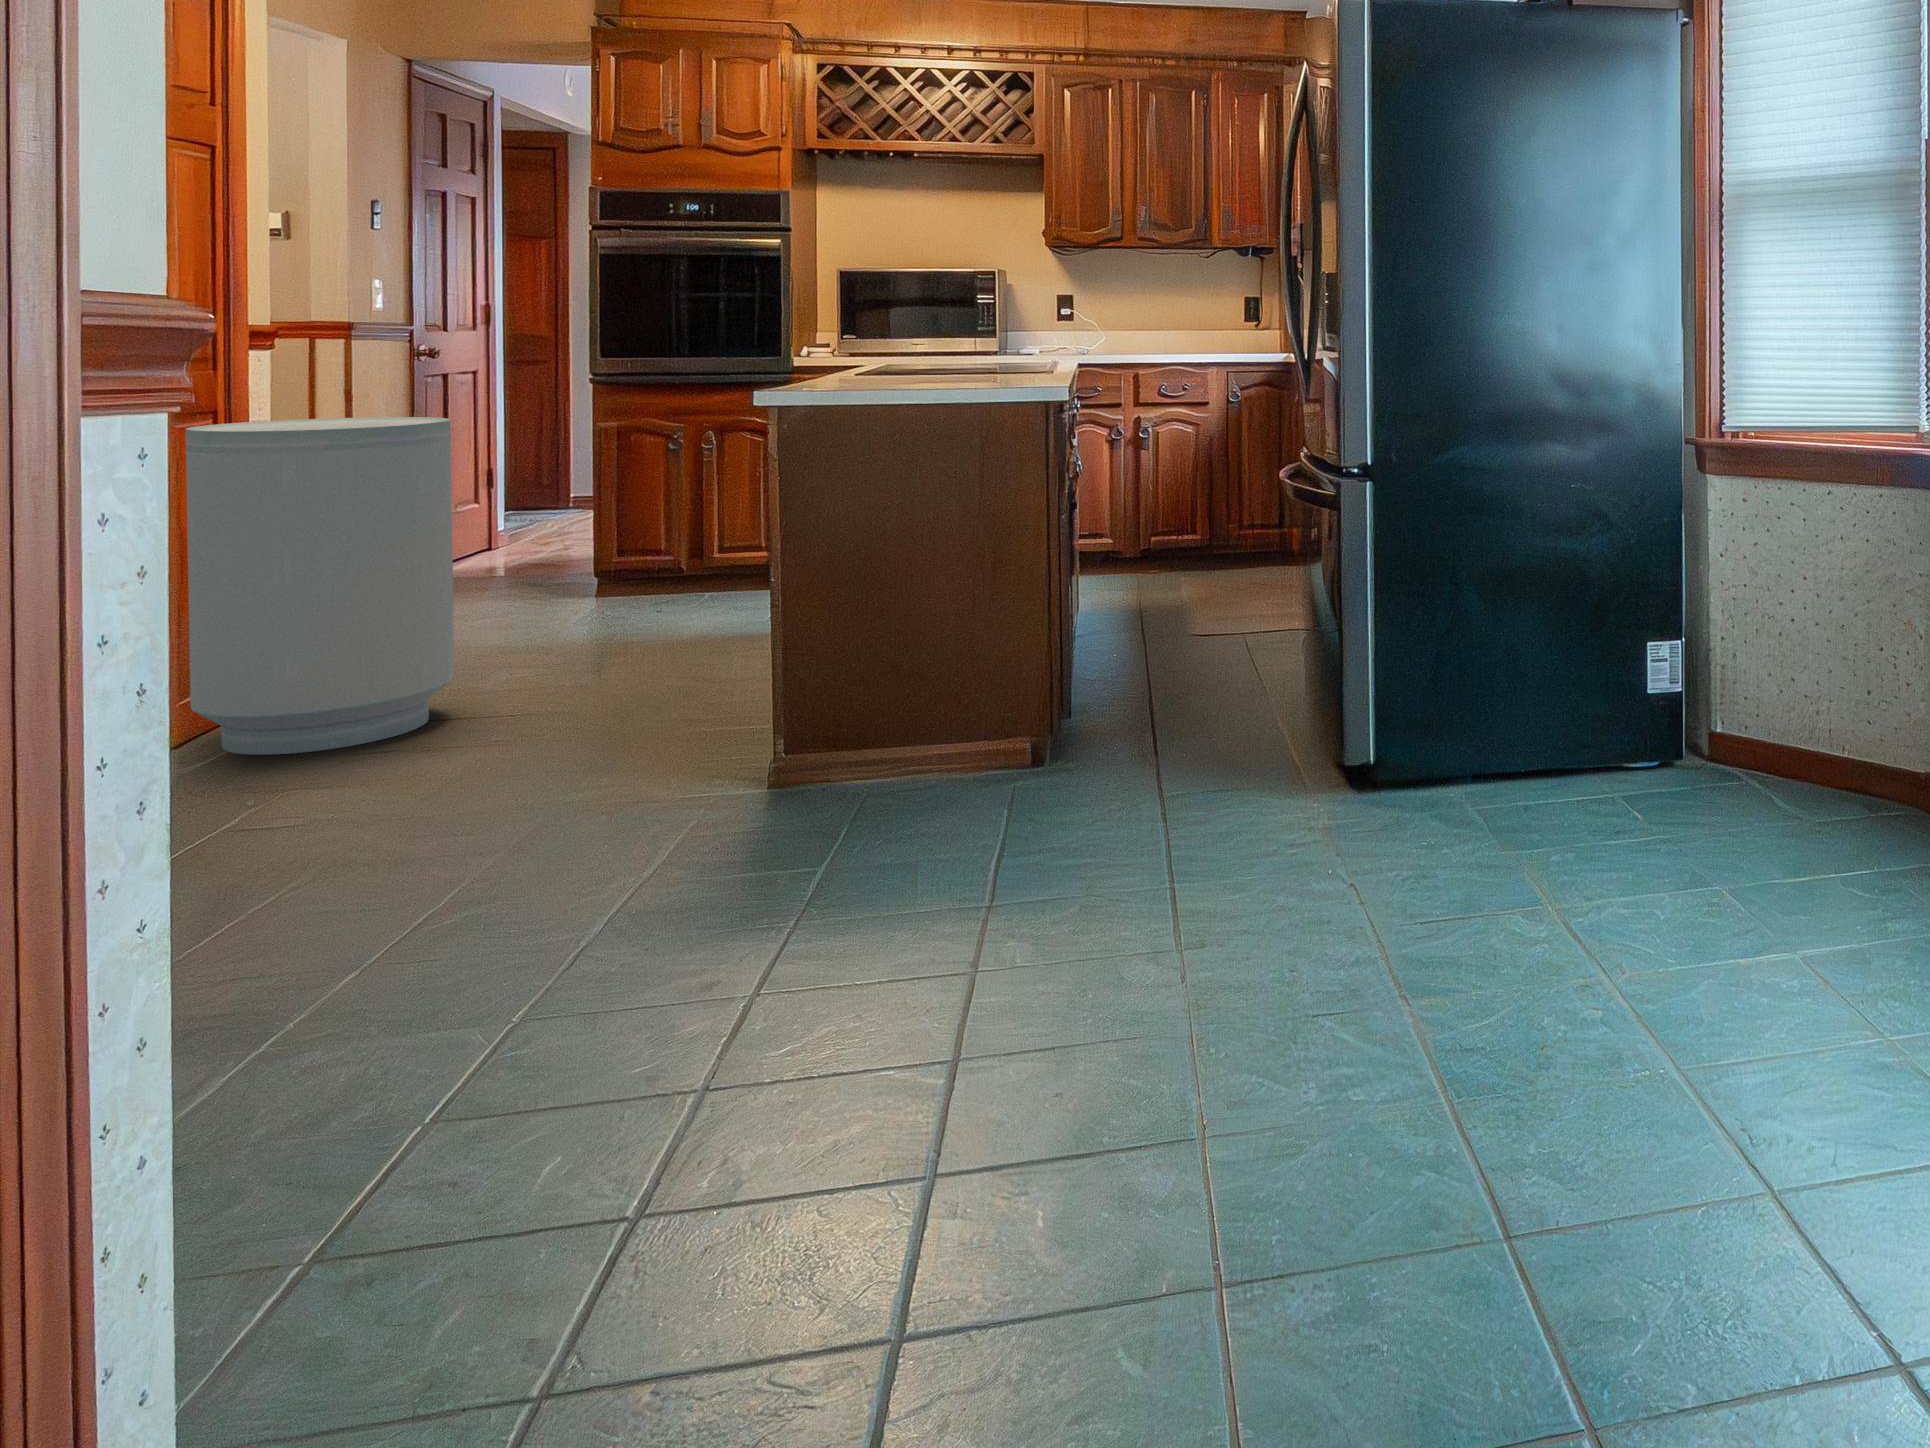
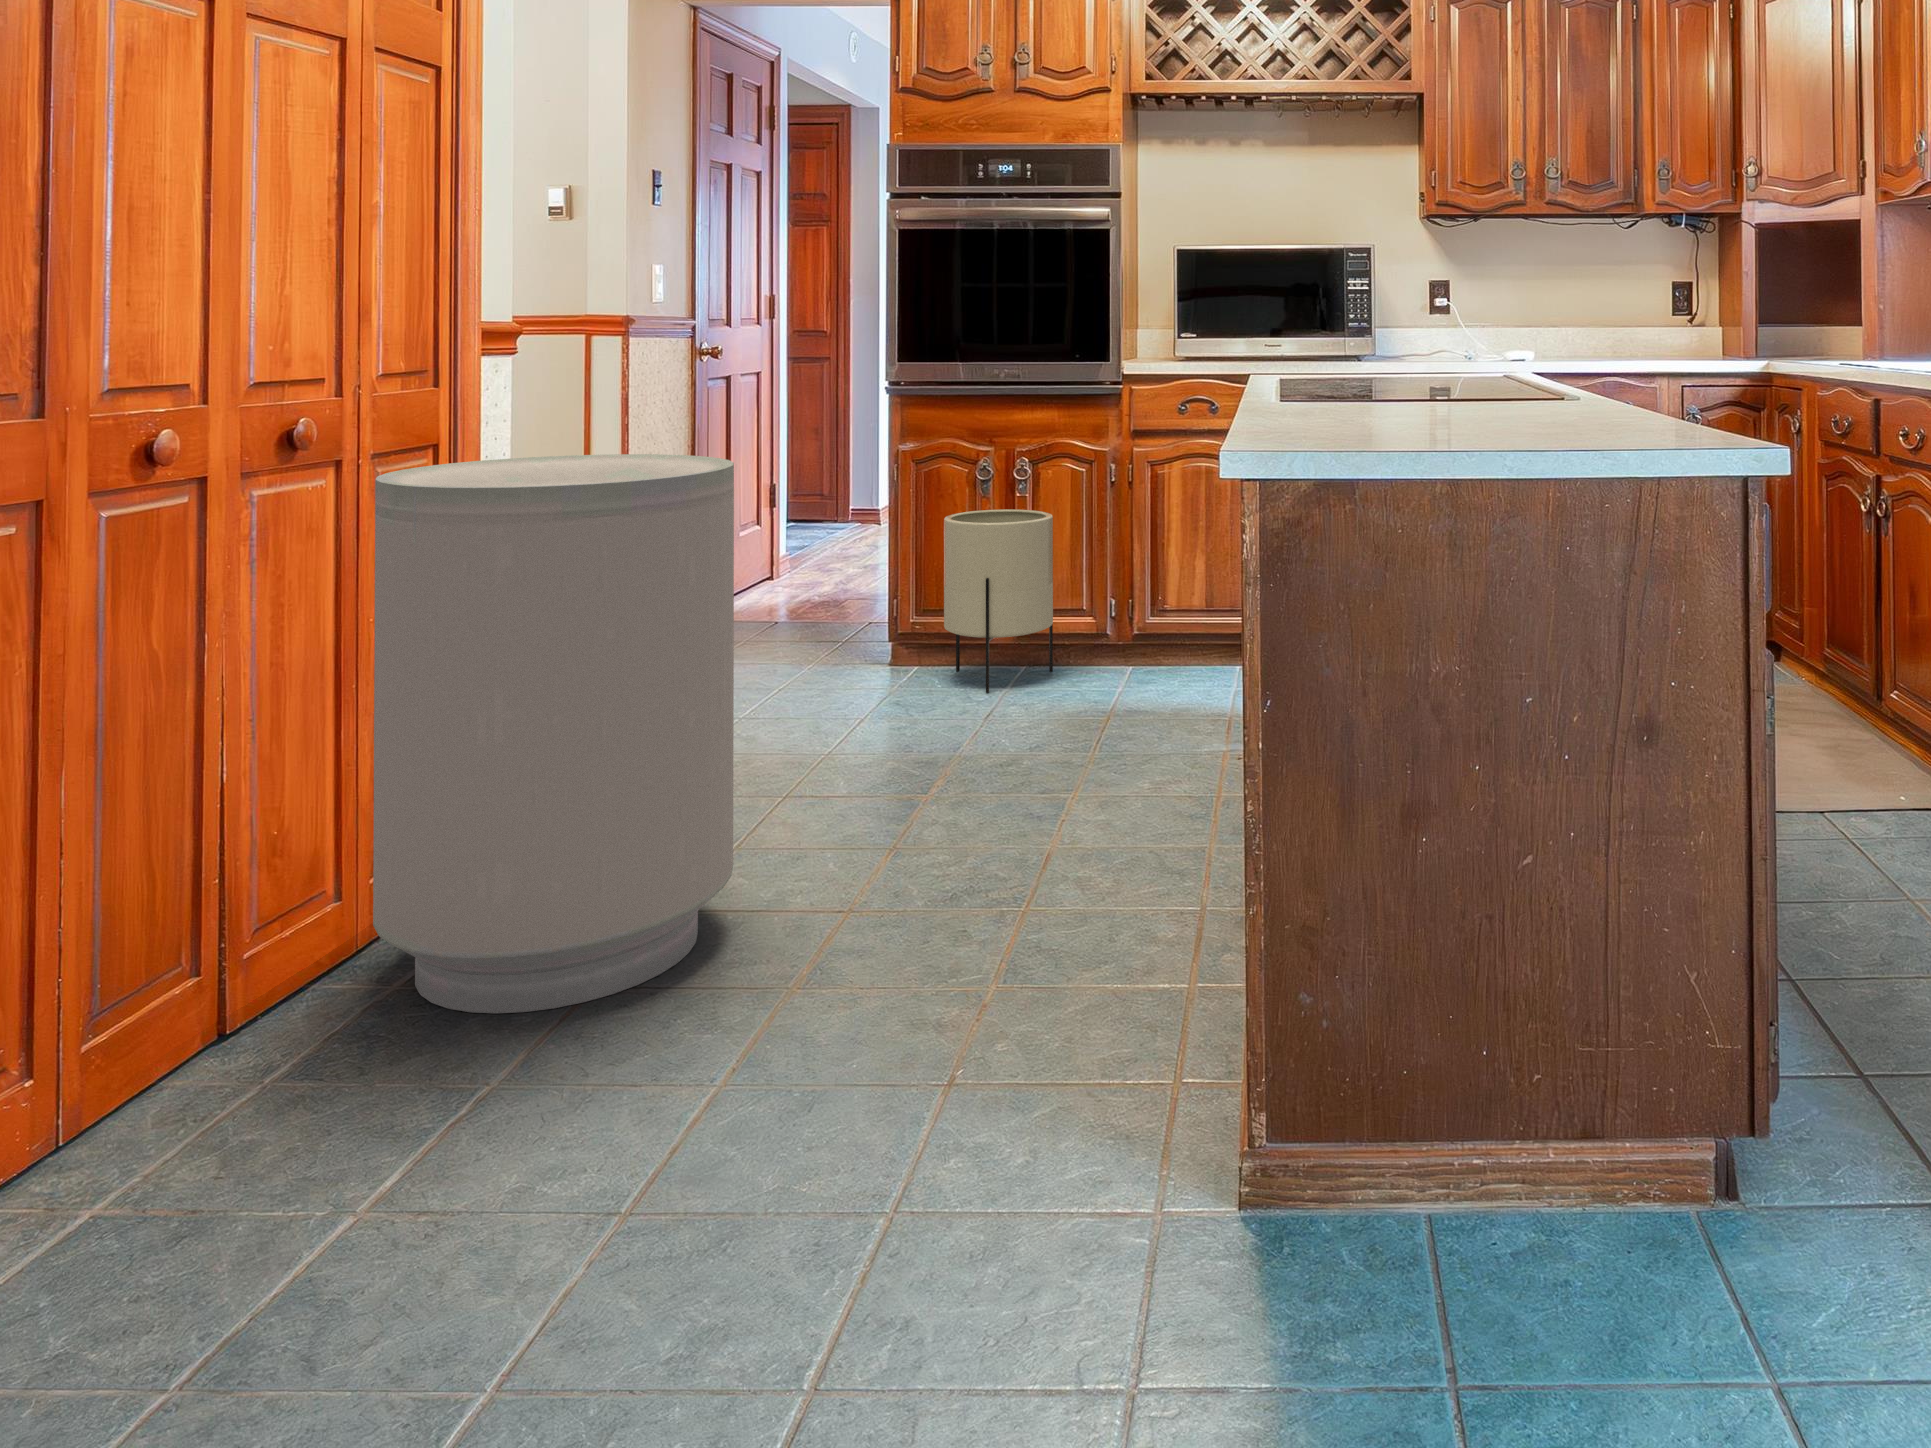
planter: none [639,472,734,607] -> present [944,509,1053,693]

